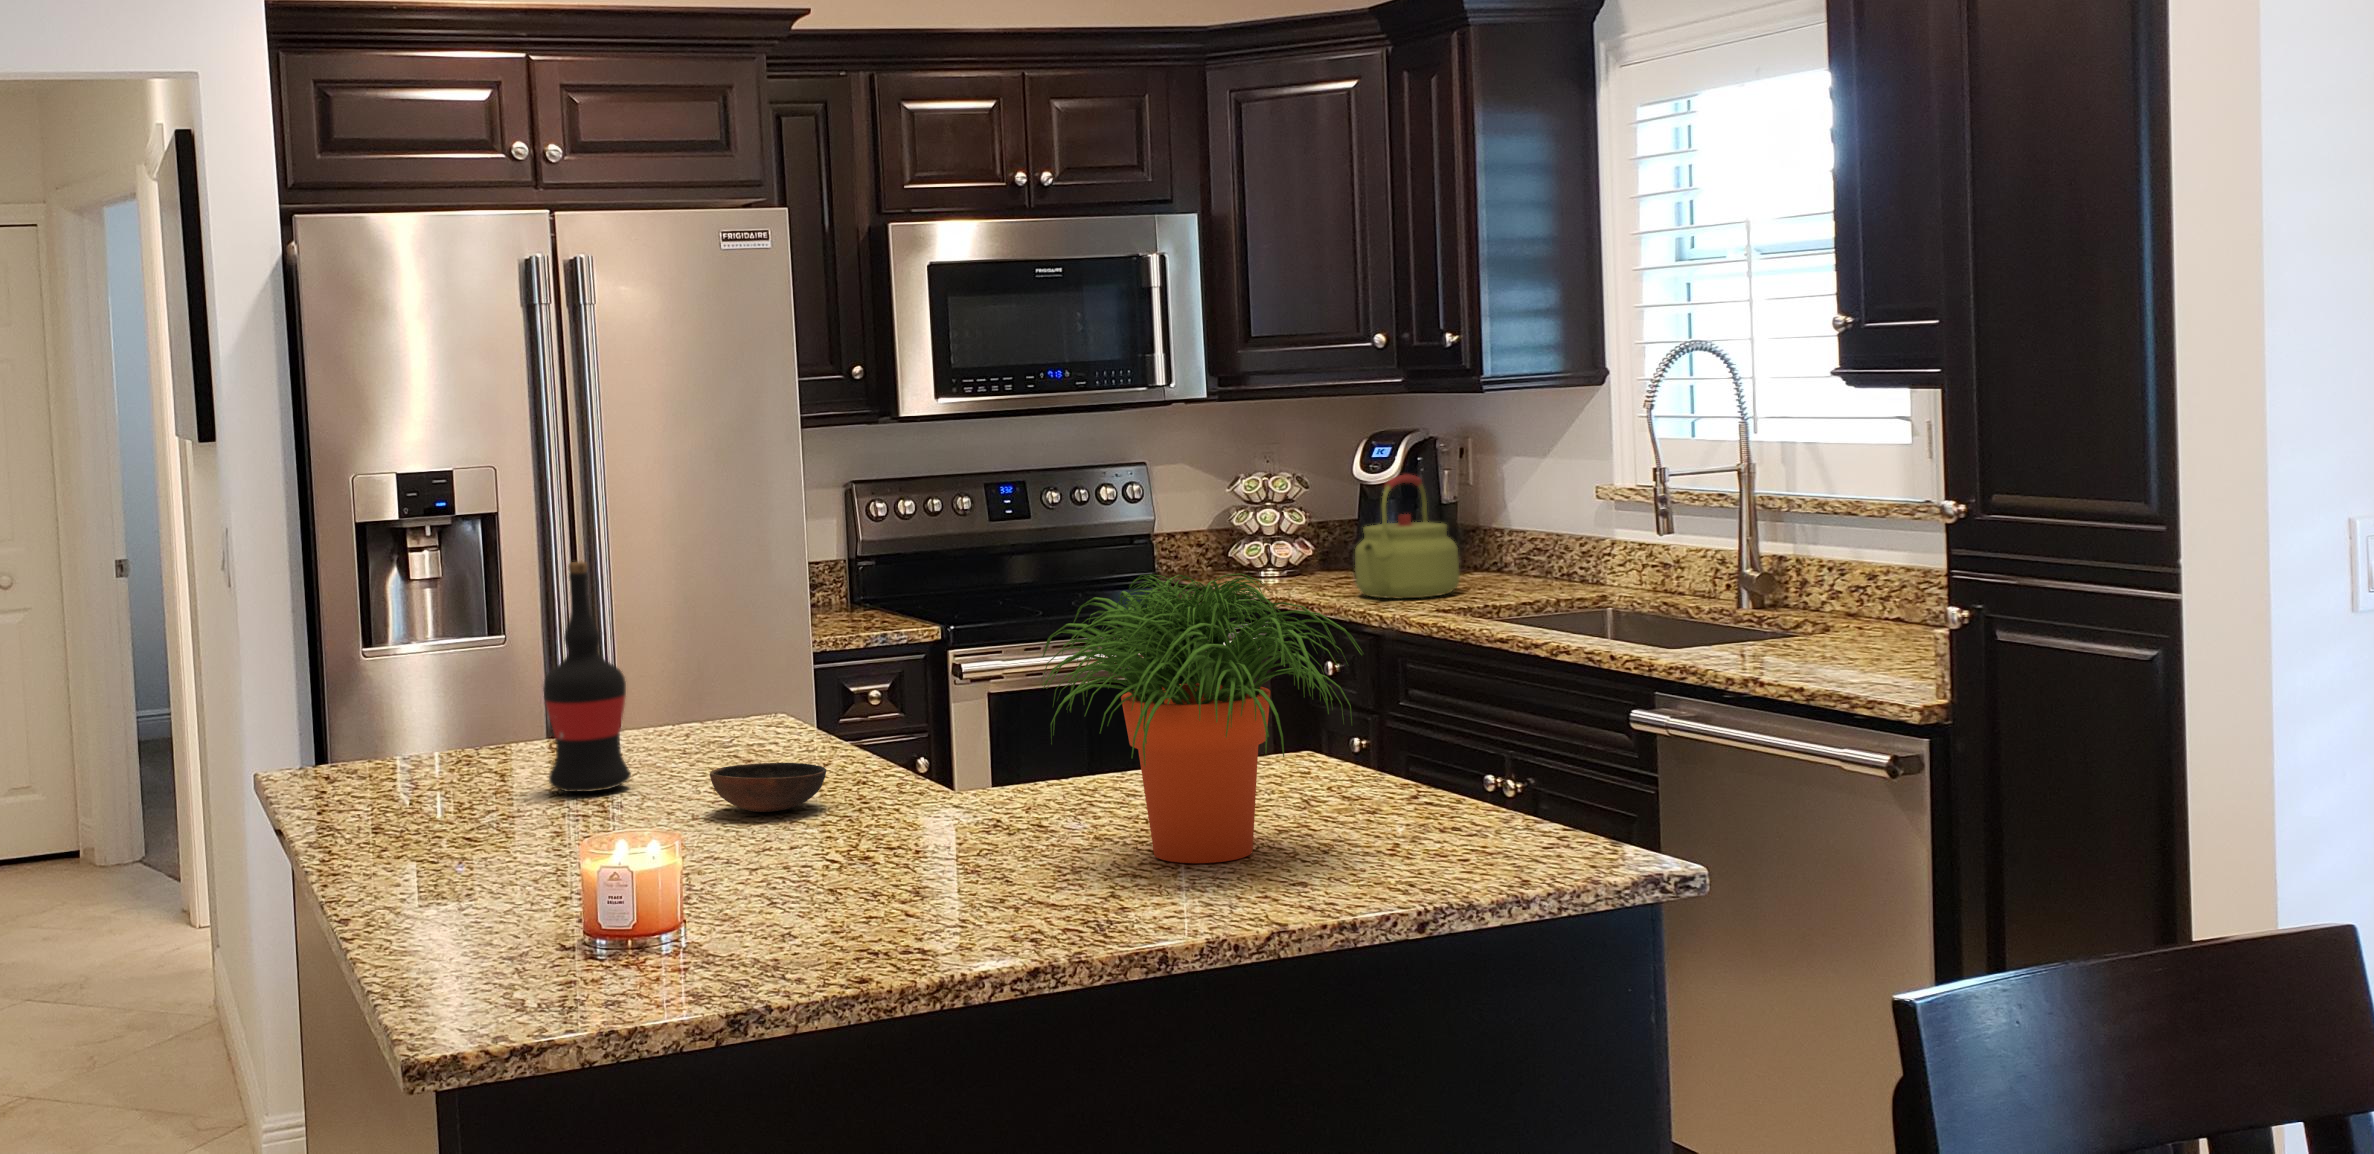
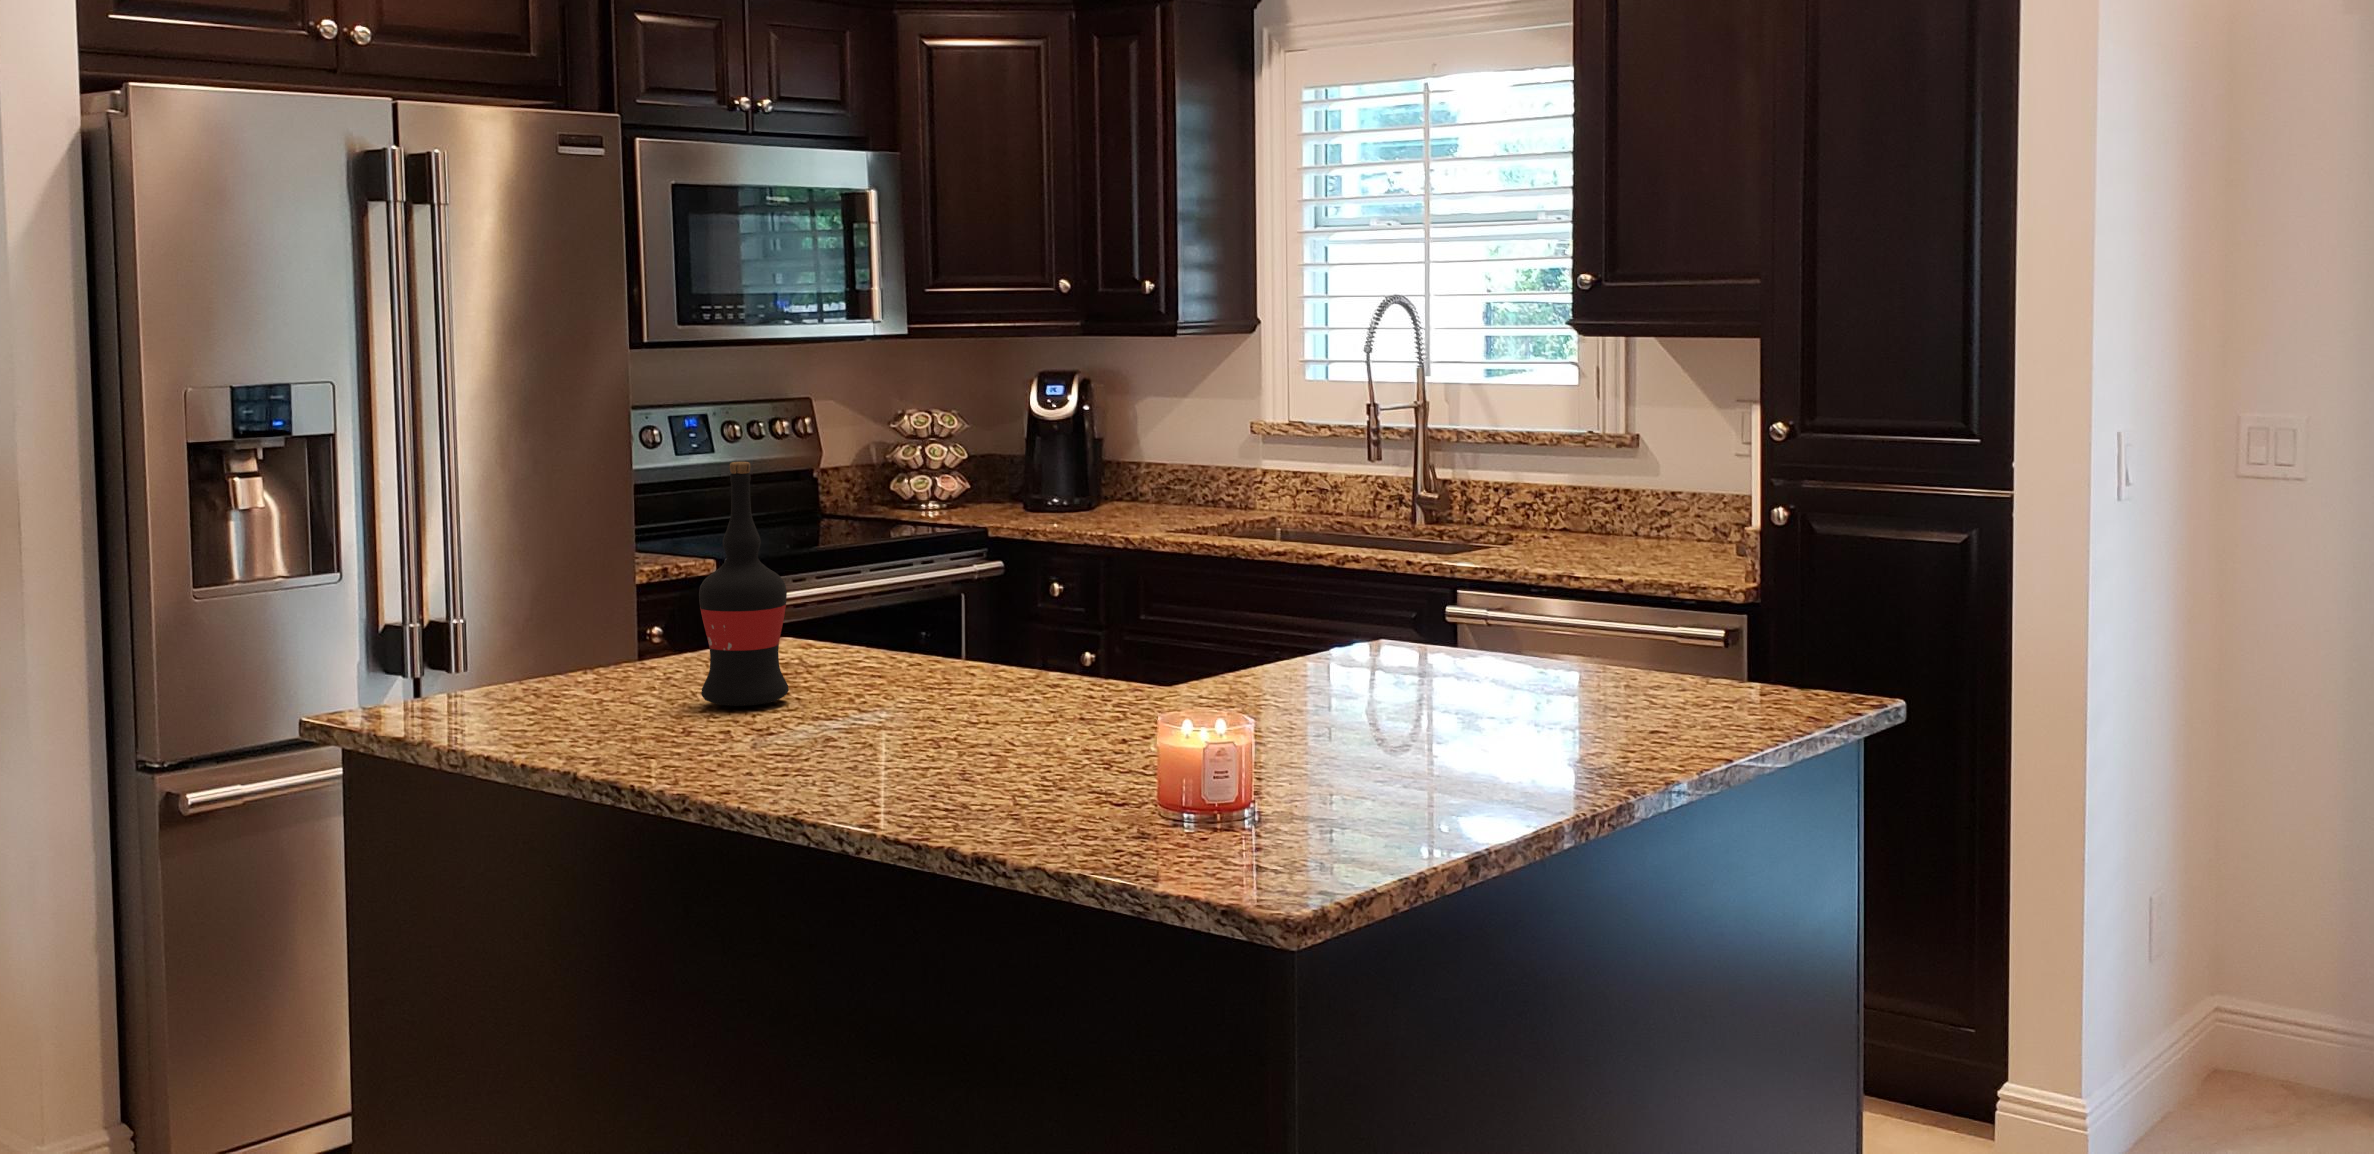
kettle: present [1355,474,1460,599] -> none [1050,410,1144,522]
potted plant: present [1042,574,1362,863] -> none [1373,461,1675,721]
bowl: present [710,763,826,812] -> none [947,662,1065,710]

